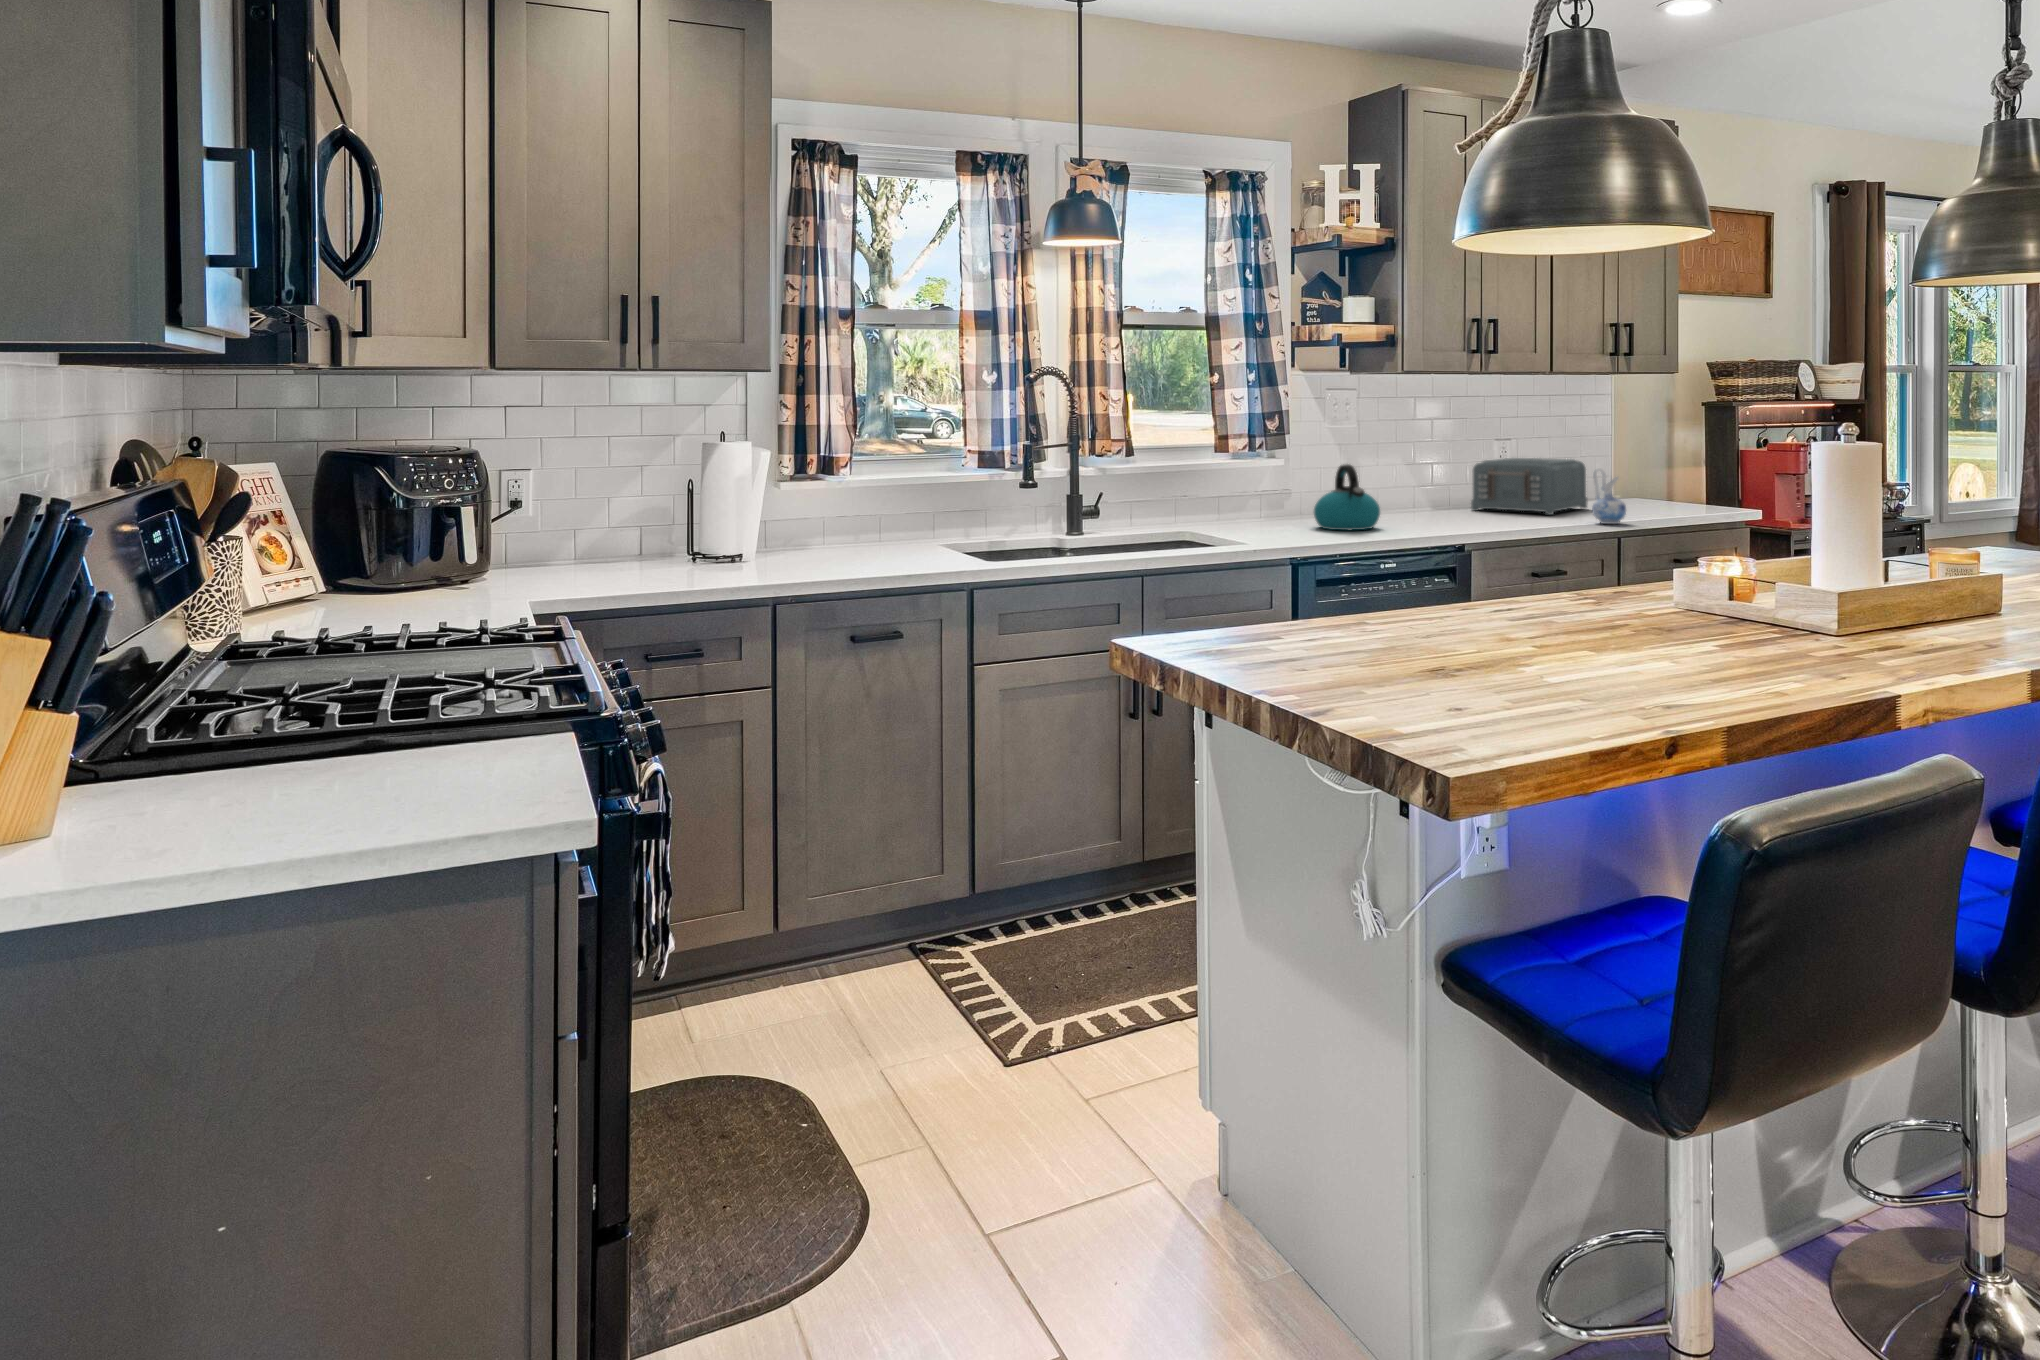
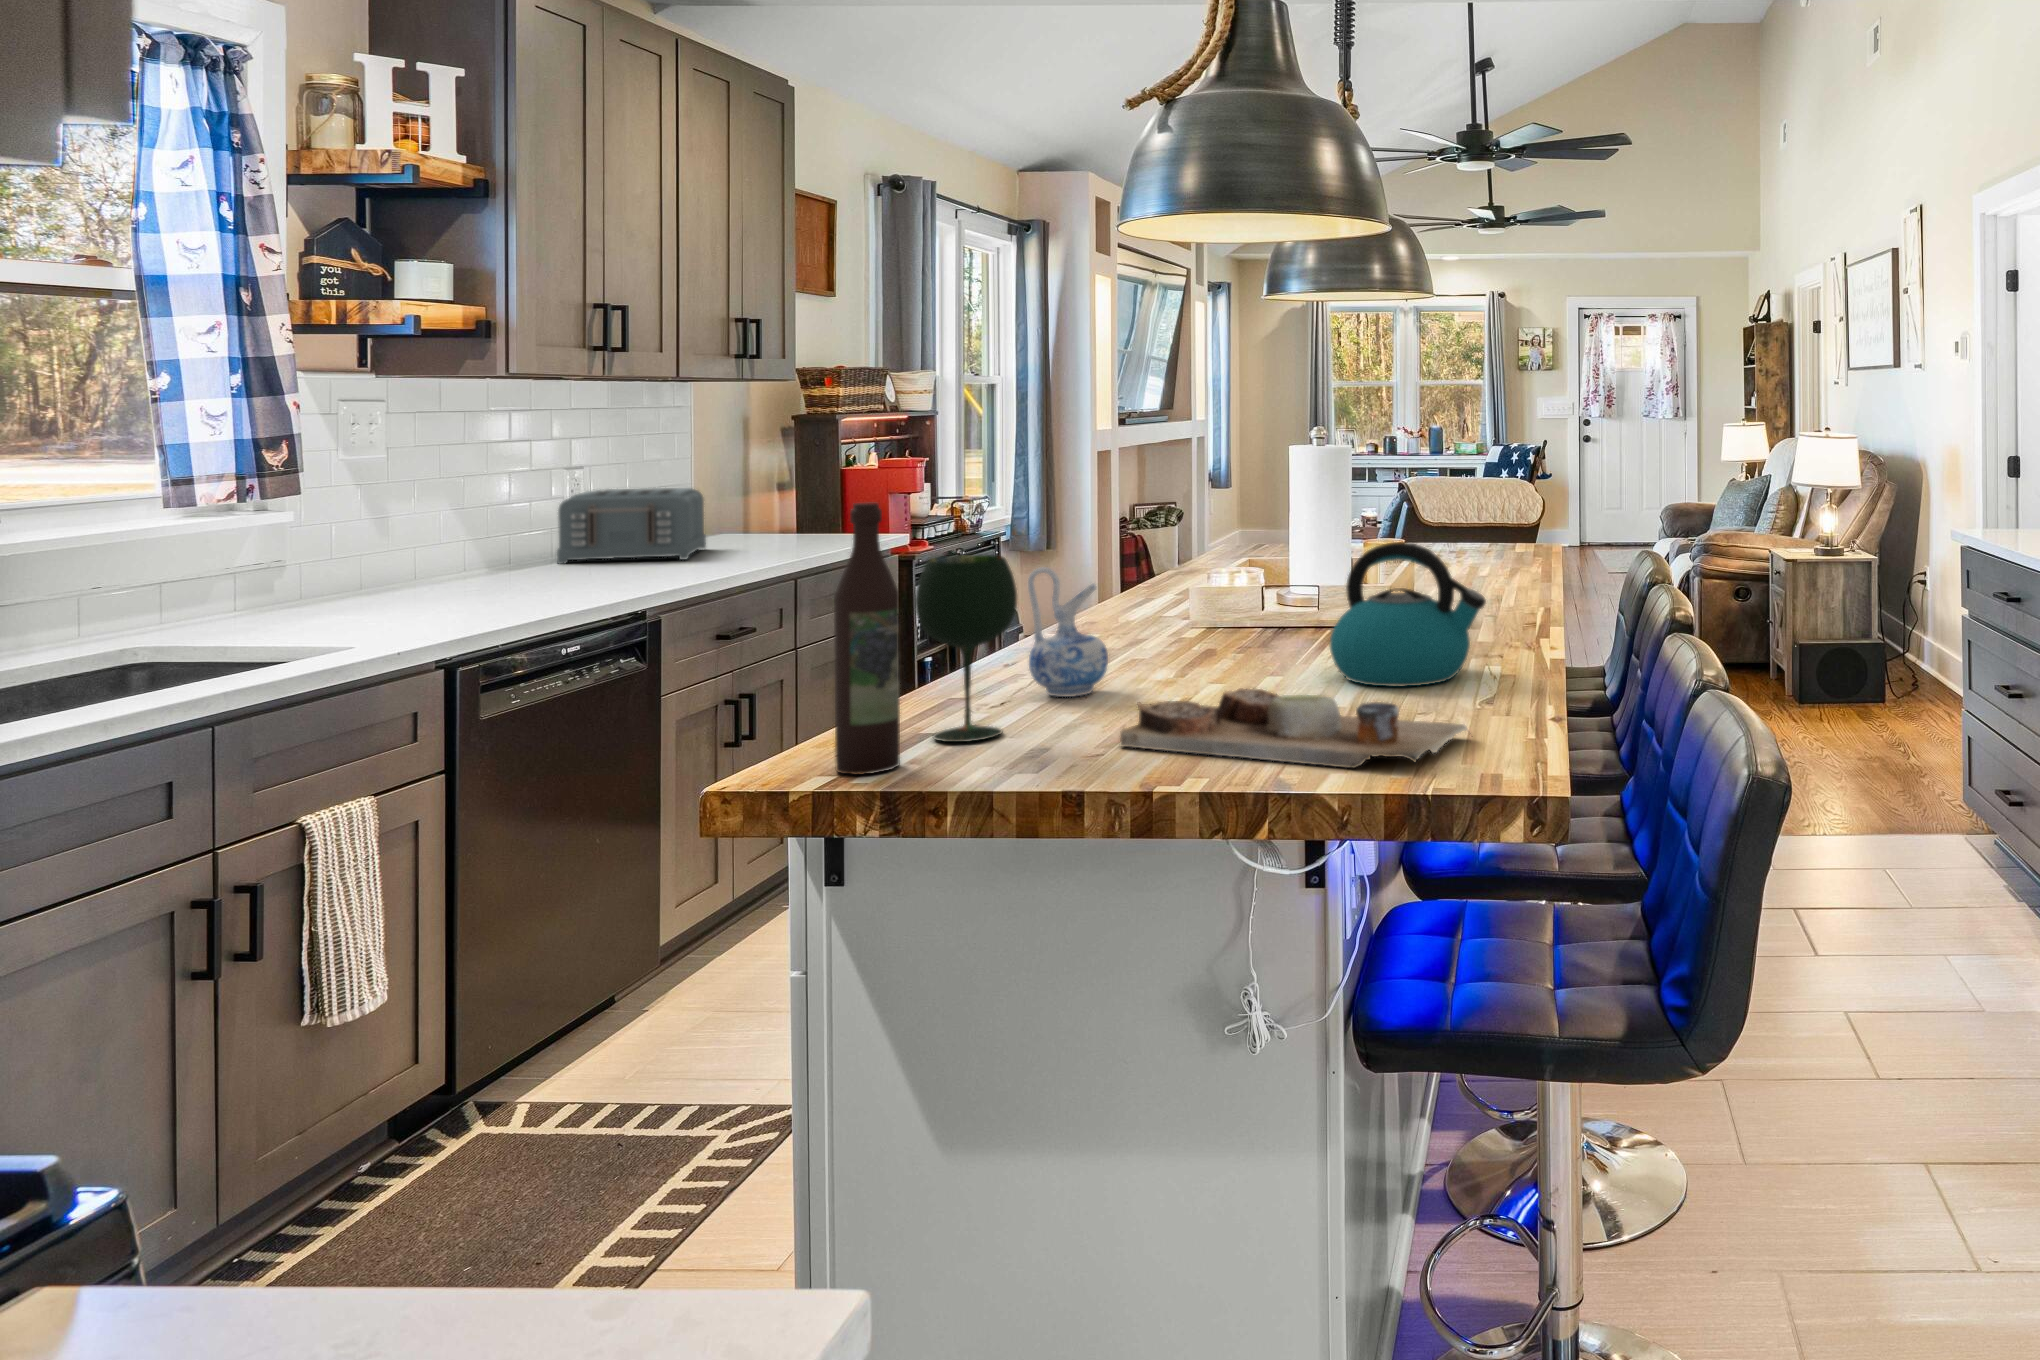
wine bottle: none [1178,464,1219,649] -> present [834,503,900,775]
kettle: present [1314,464,1380,530] -> present [1330,542,1486,686]
ceramic pitcher: present [1592,468,1626,524] -> present [1028,567,1108,697]
wine glass: none [1260,508,1330,644] -> present [915,555,1017,742]
cutting board: none [1341,635,1566,715] -> present [1120,688,1467,768]

